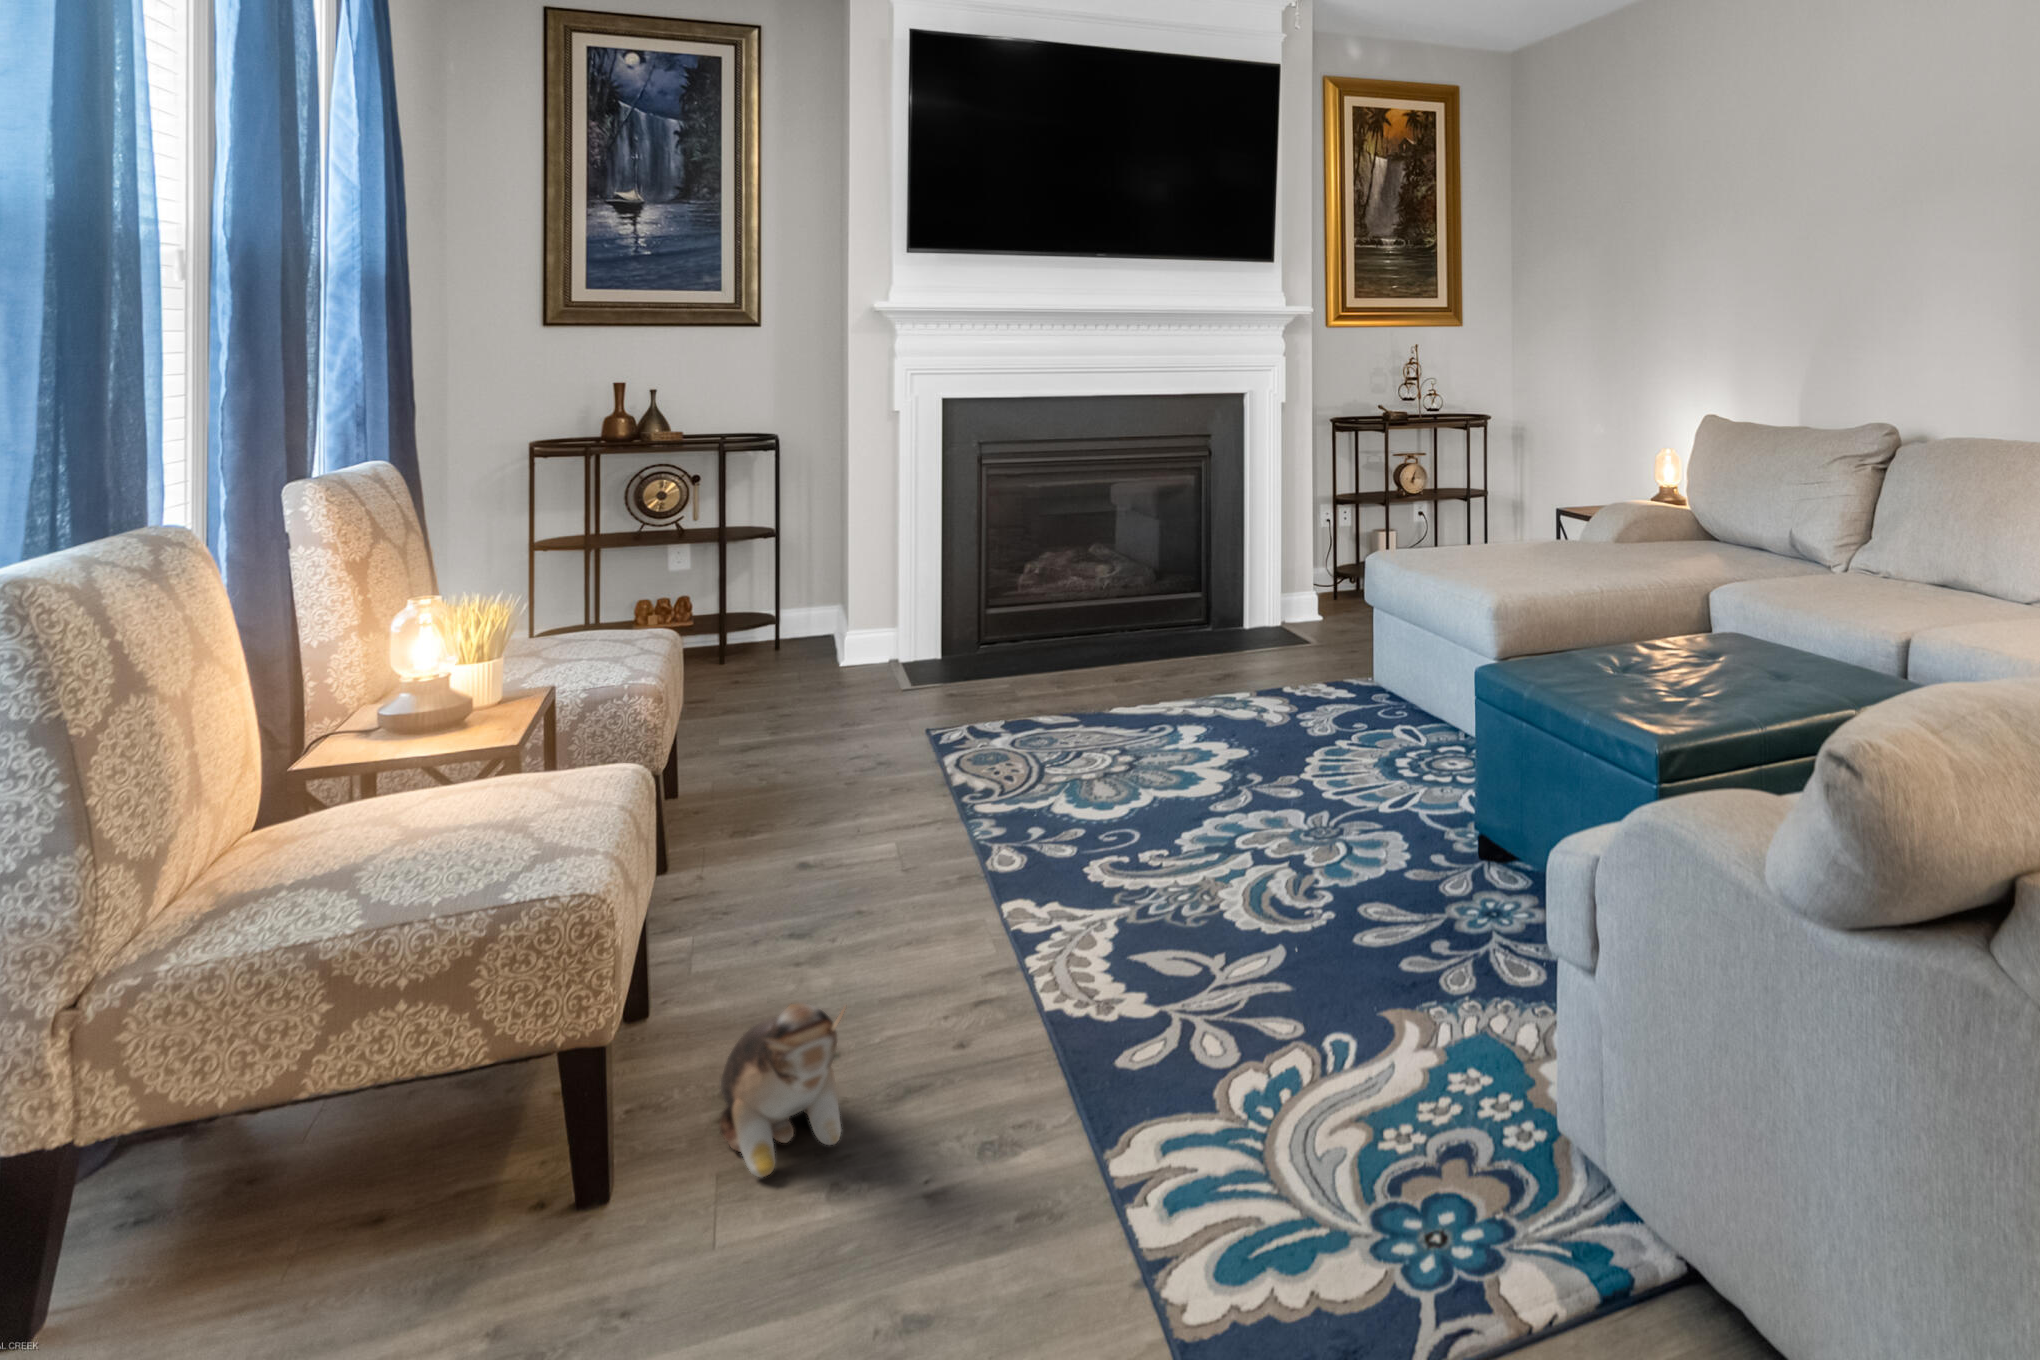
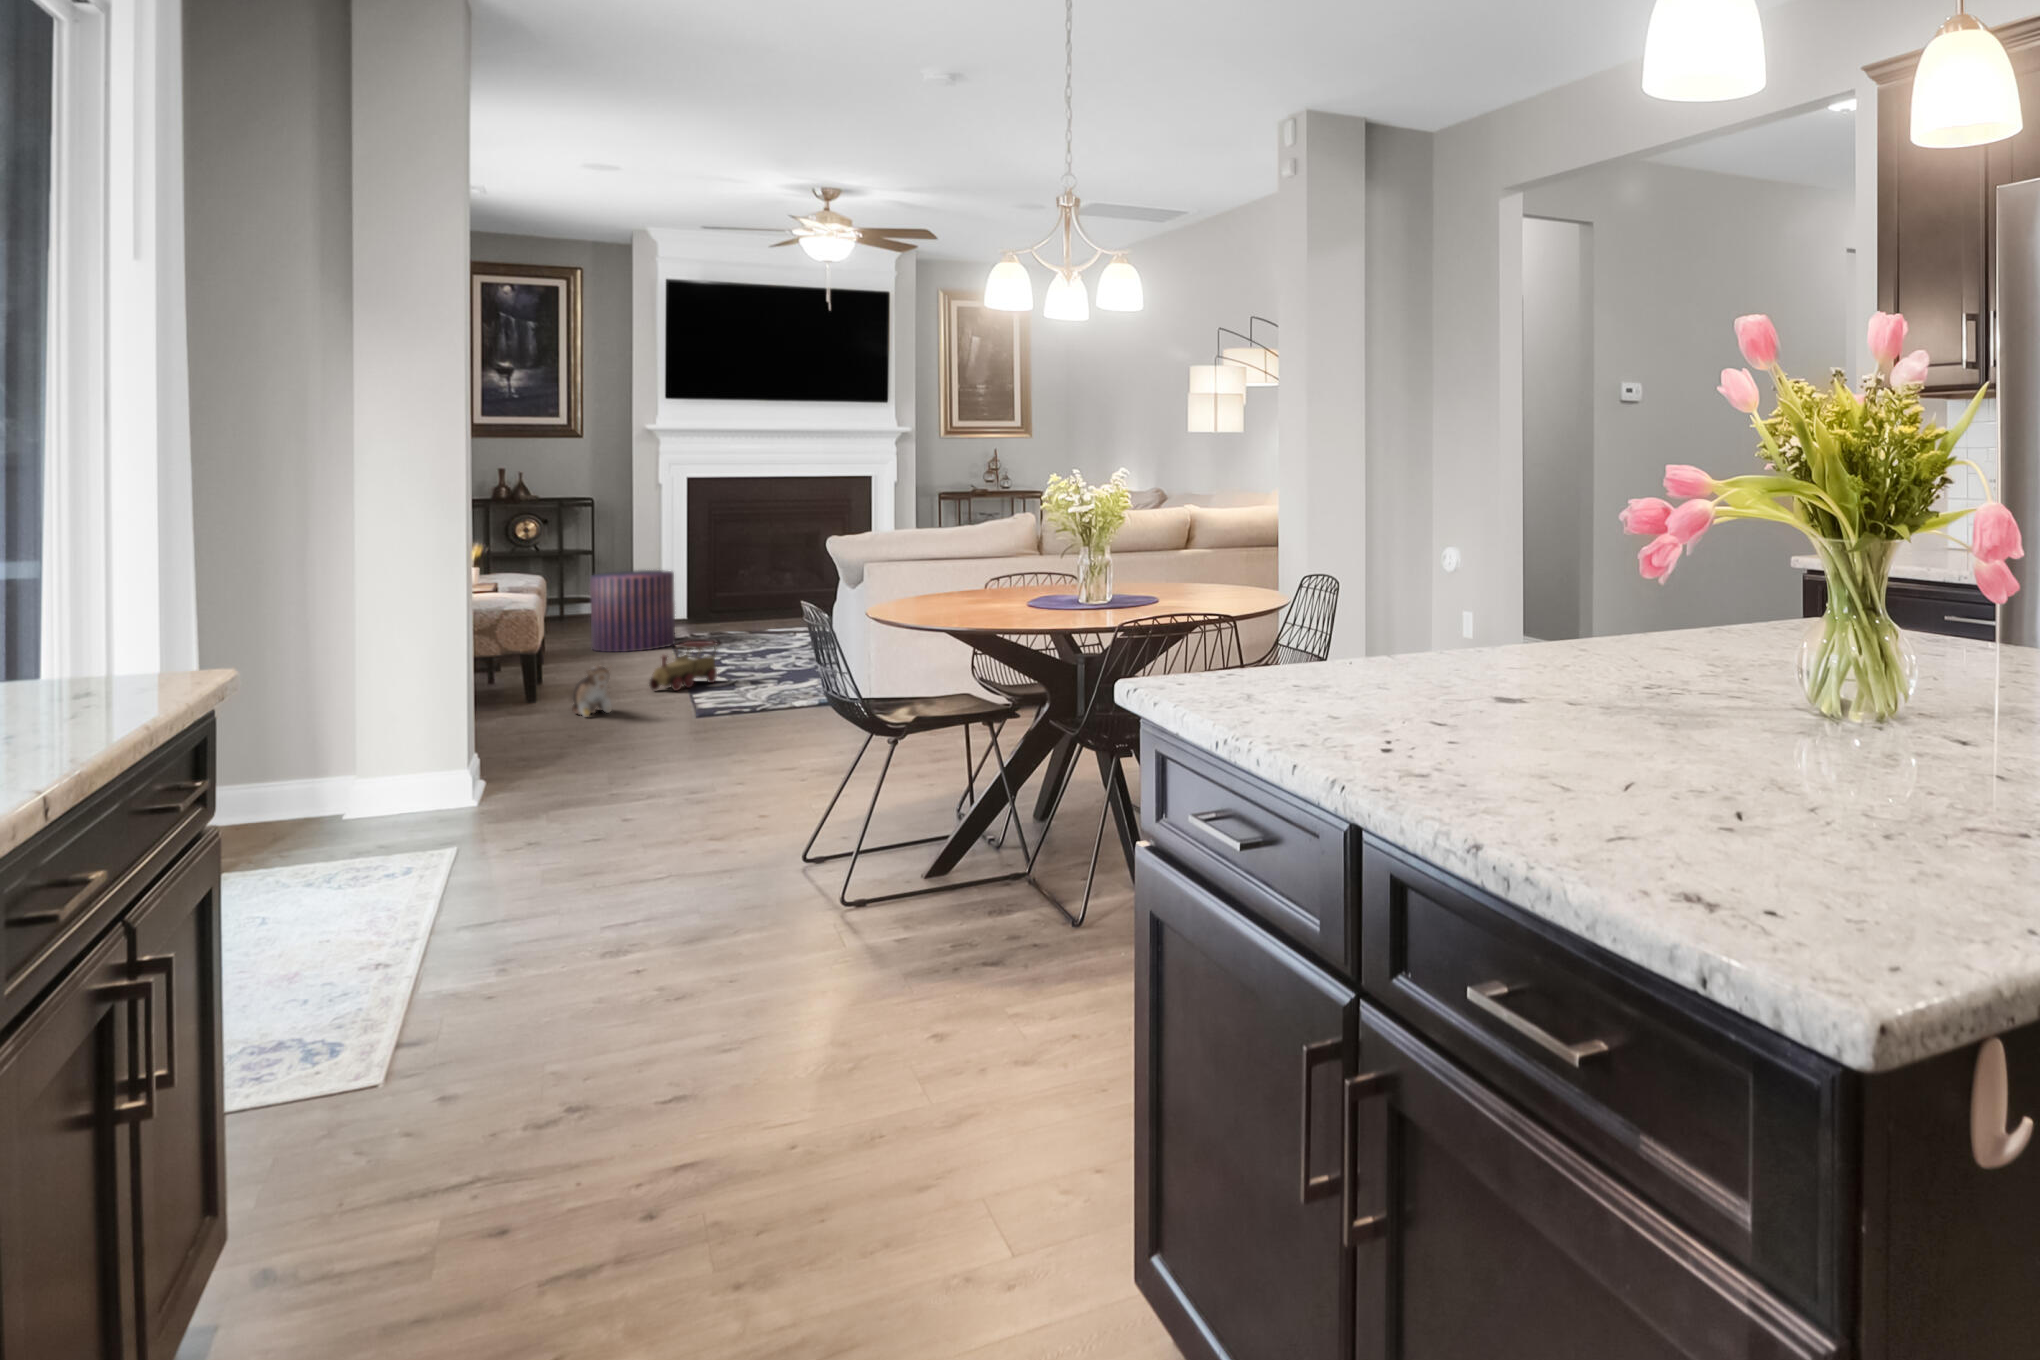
pouf: none [773,581,938,766] -> present [590,570,675,652]
toy train: none [928,806,1096,975] -> present [649,641,718,691]

